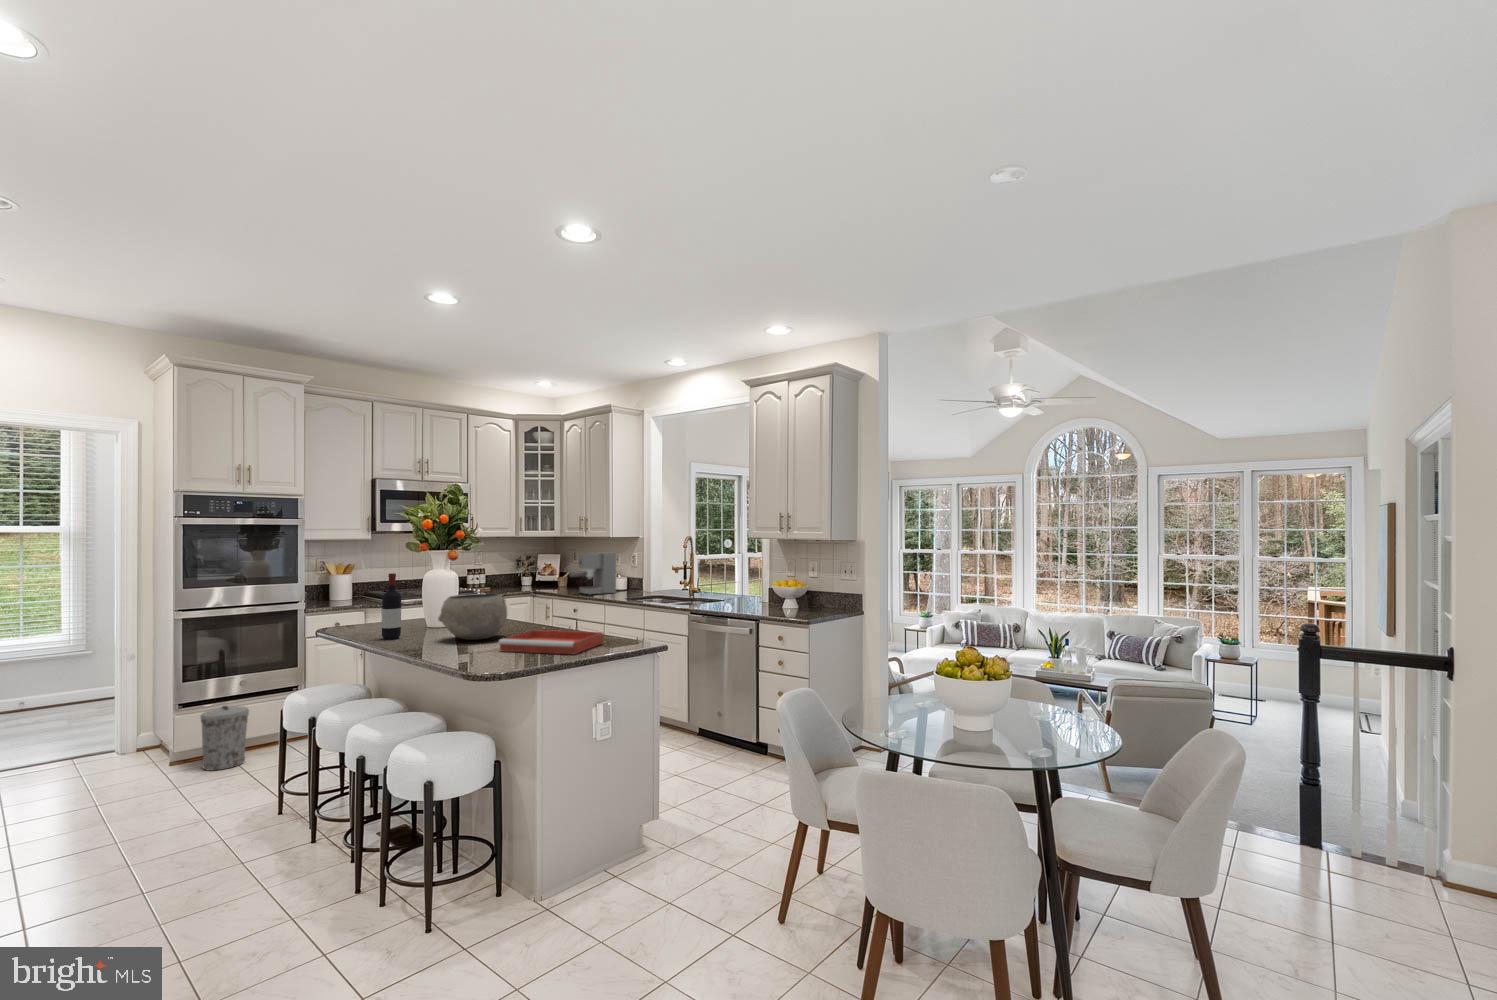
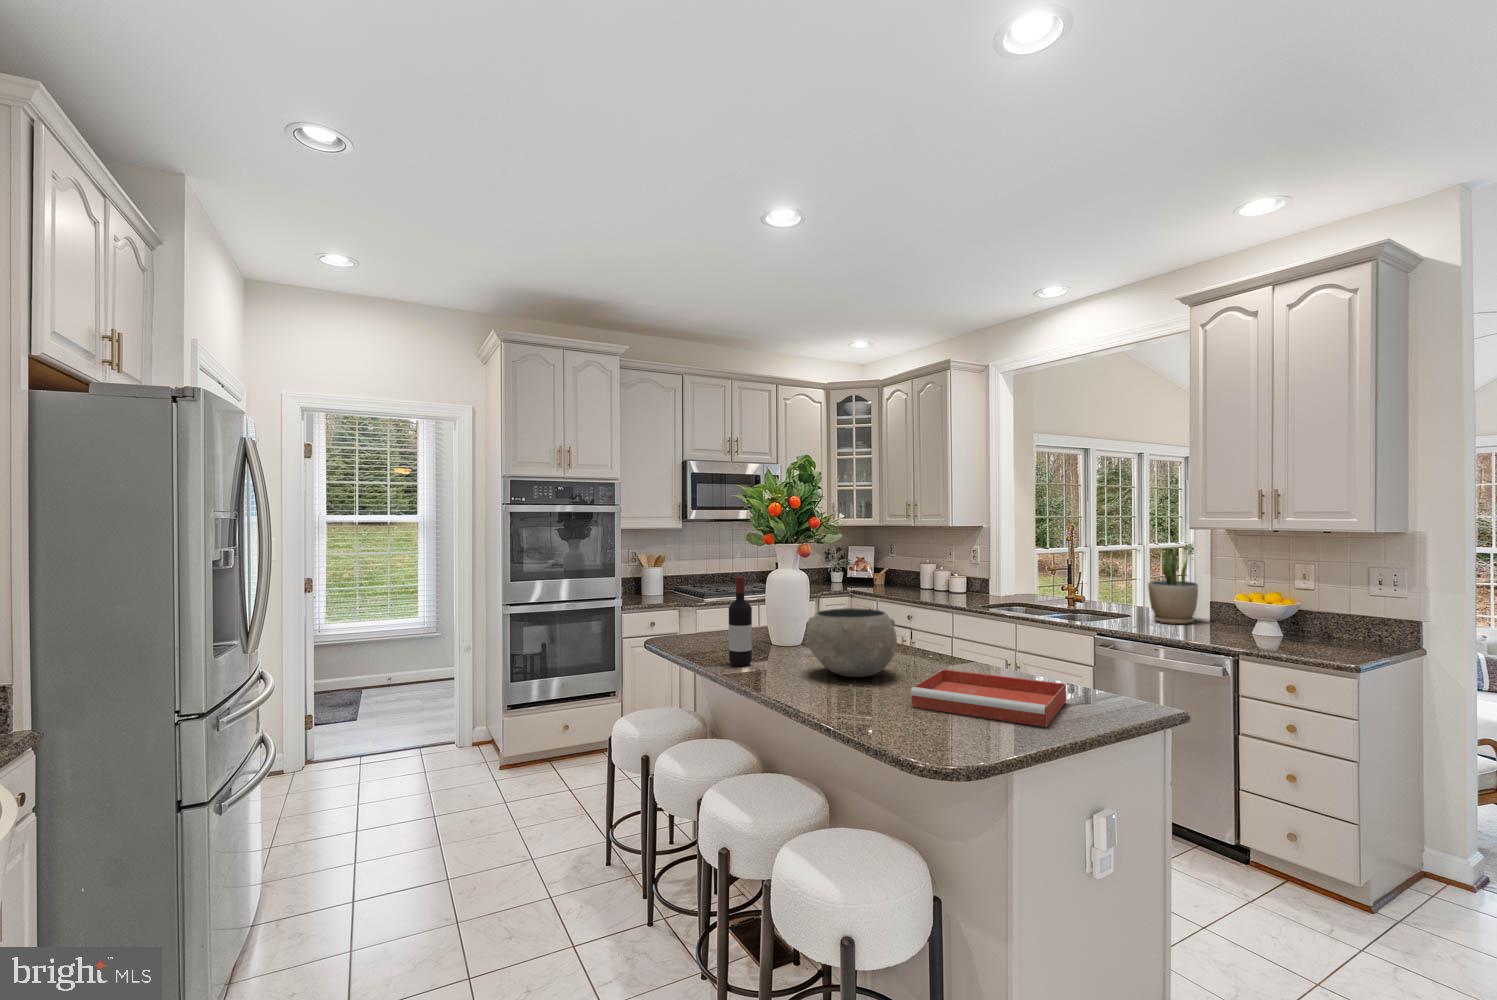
potted plant: none [728,546,758,603] -> present [1148,545,1198,624]
coffee maker: present [569,552,616,595] -> none [900,545,958,599]
trash can: present [200,706,249,771] -> none [528,711,572,782]

